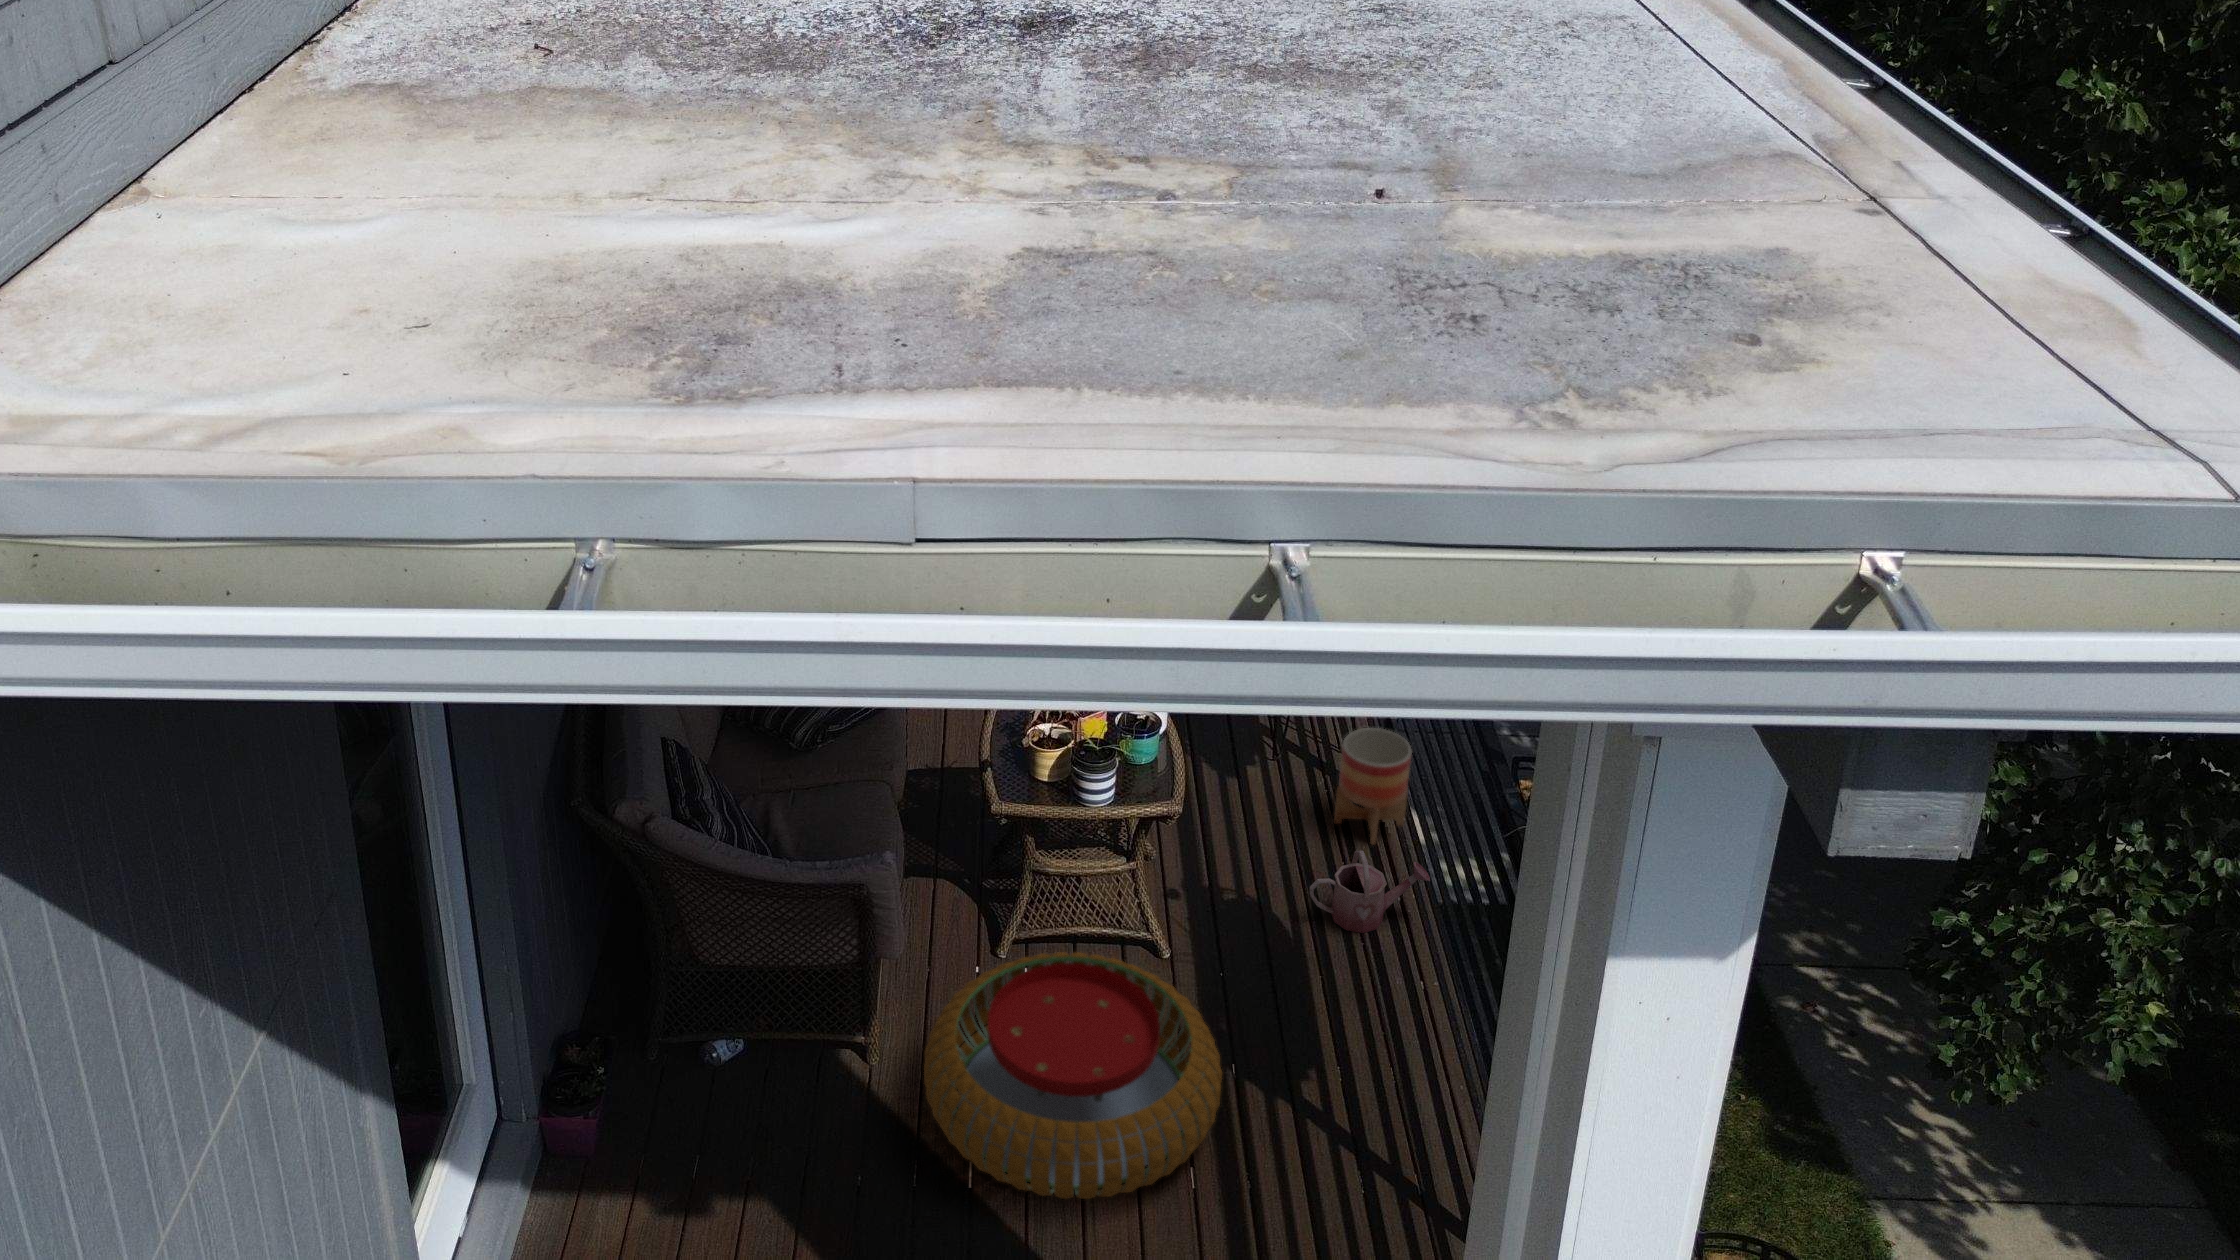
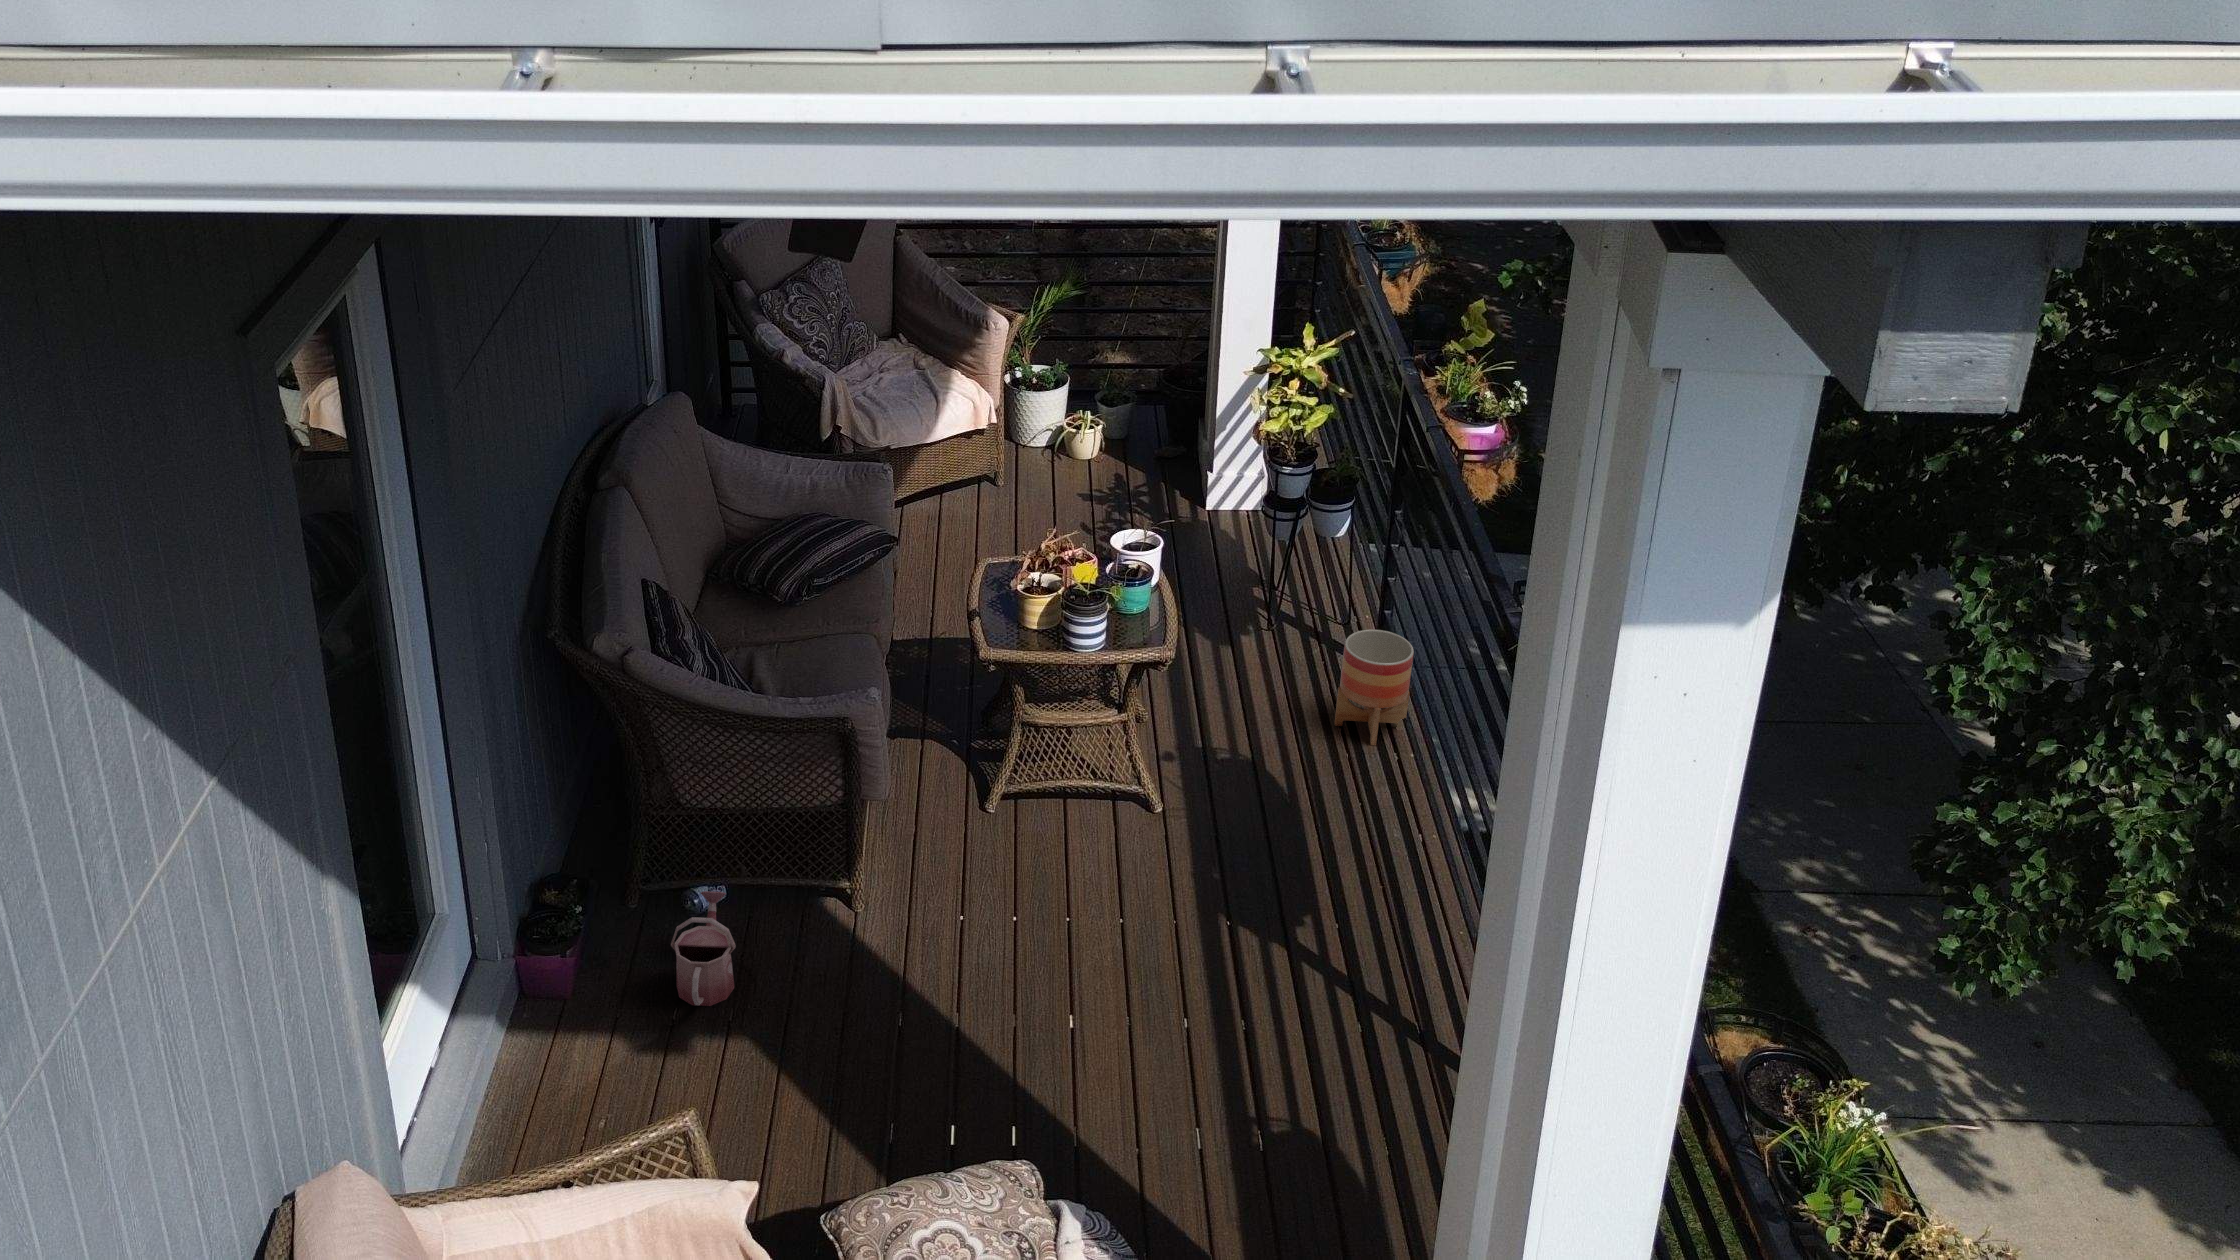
watering can: present [1310,851,1430,933] -> present [671,891,736,1006]
pouf: present [924,952,1222,1199] -> none [913,827,1212,1062]

